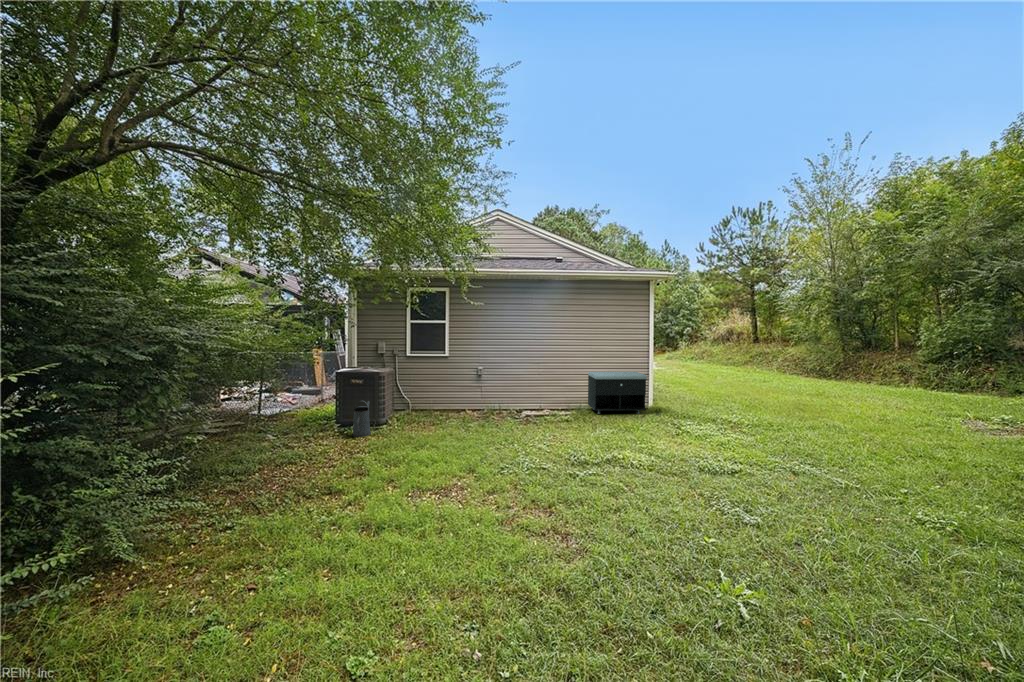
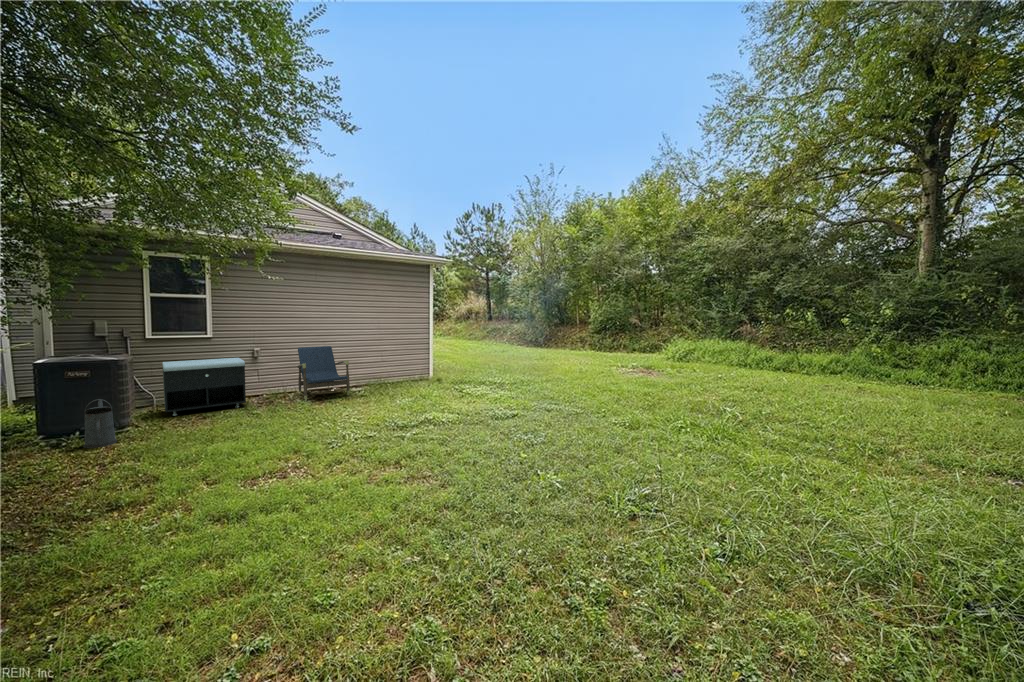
lounge chair: none [510,367,552,419] -> present [297,346,350,401]
storage bench: present [588,372,647,414] -> present [162,358,246,416]

